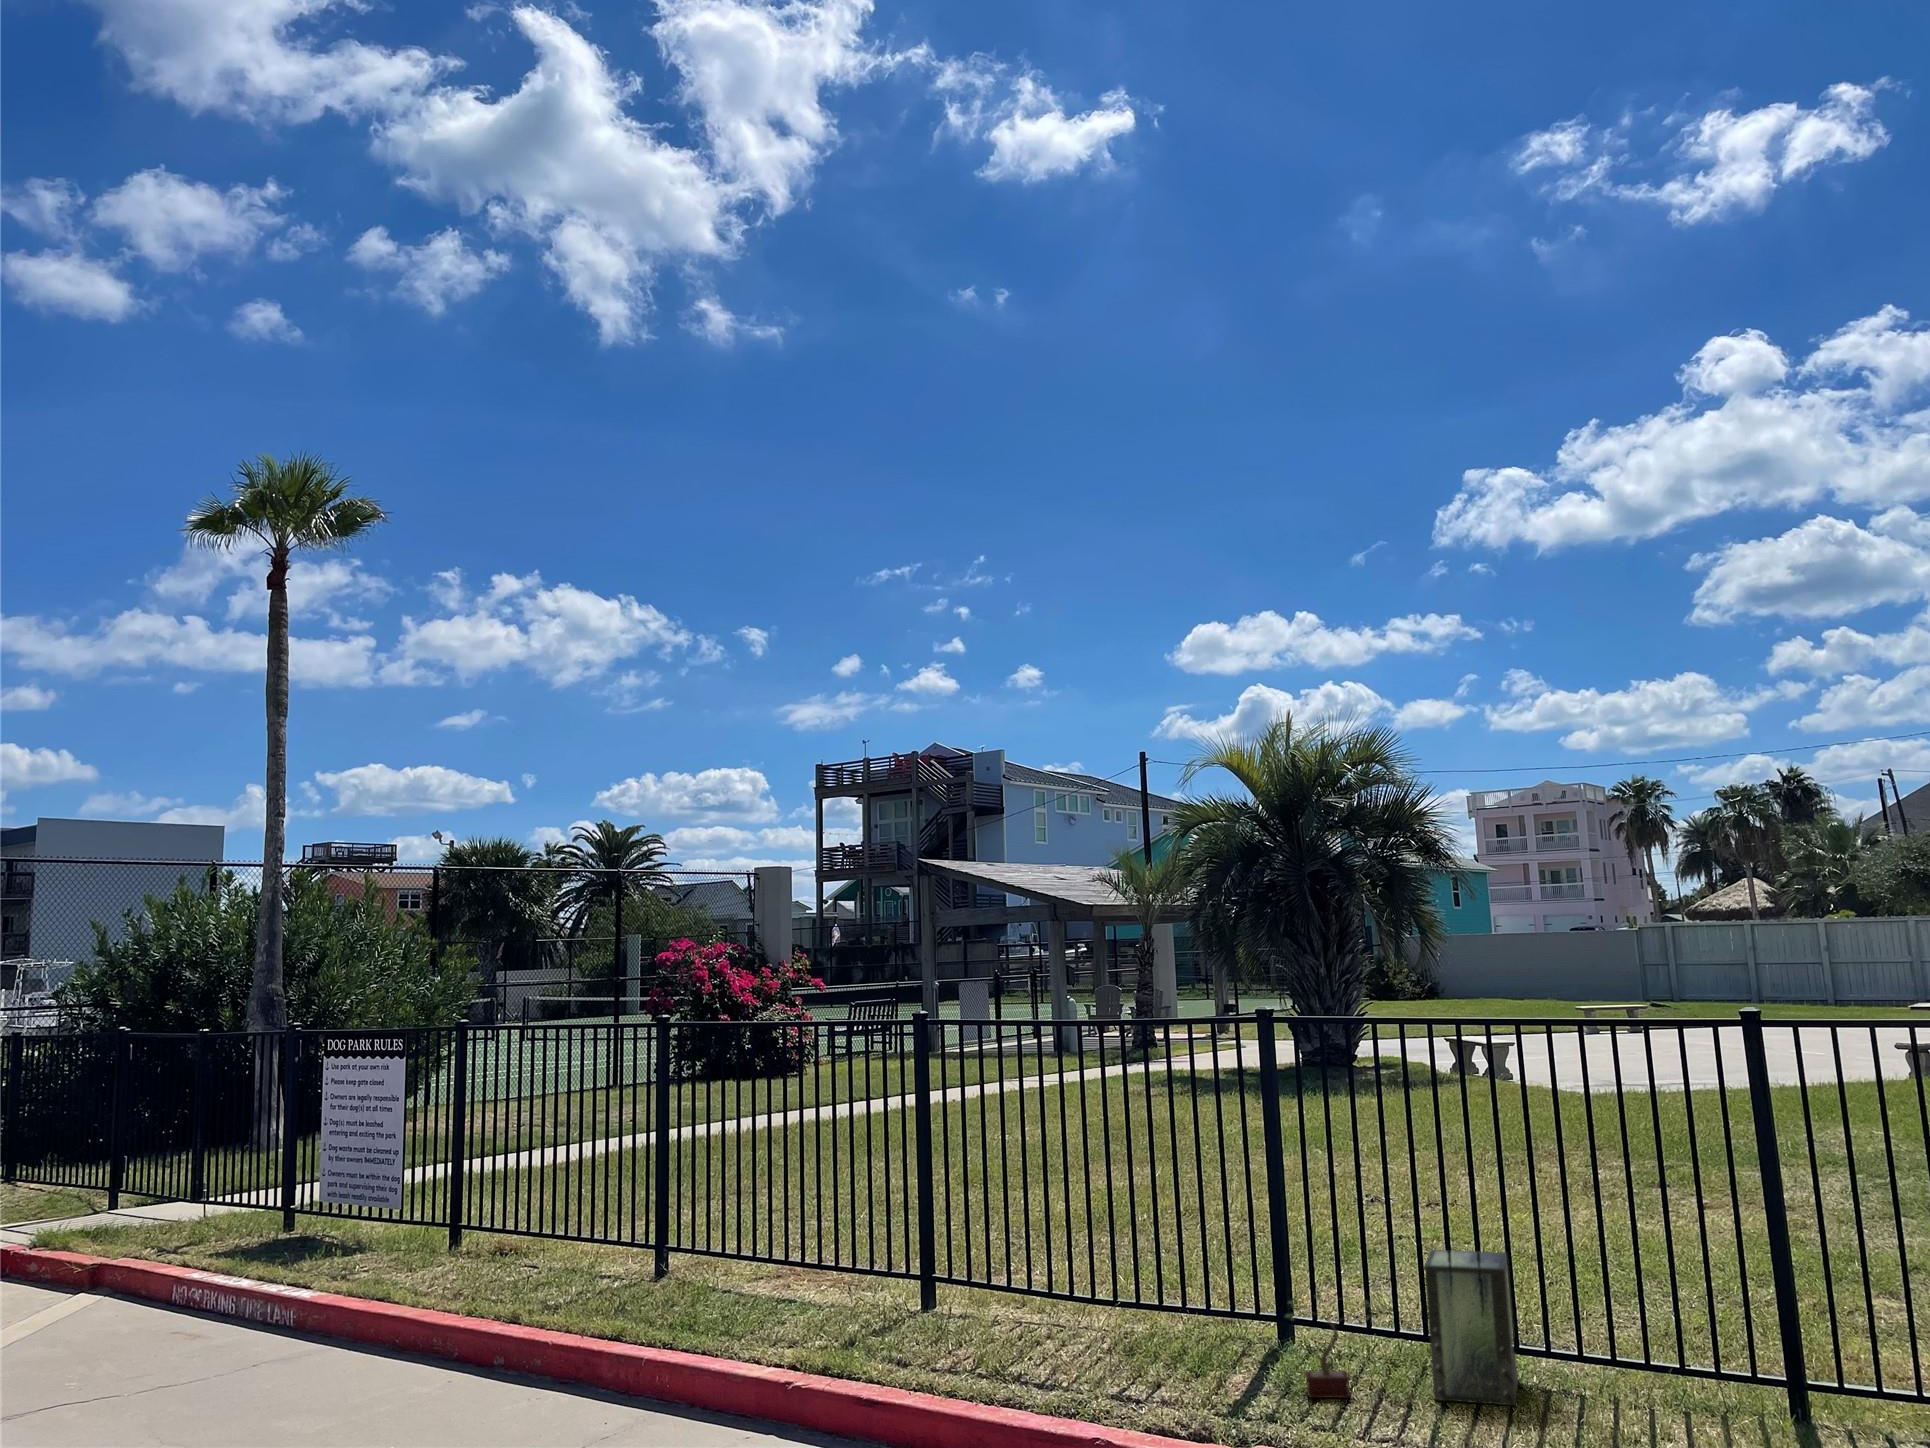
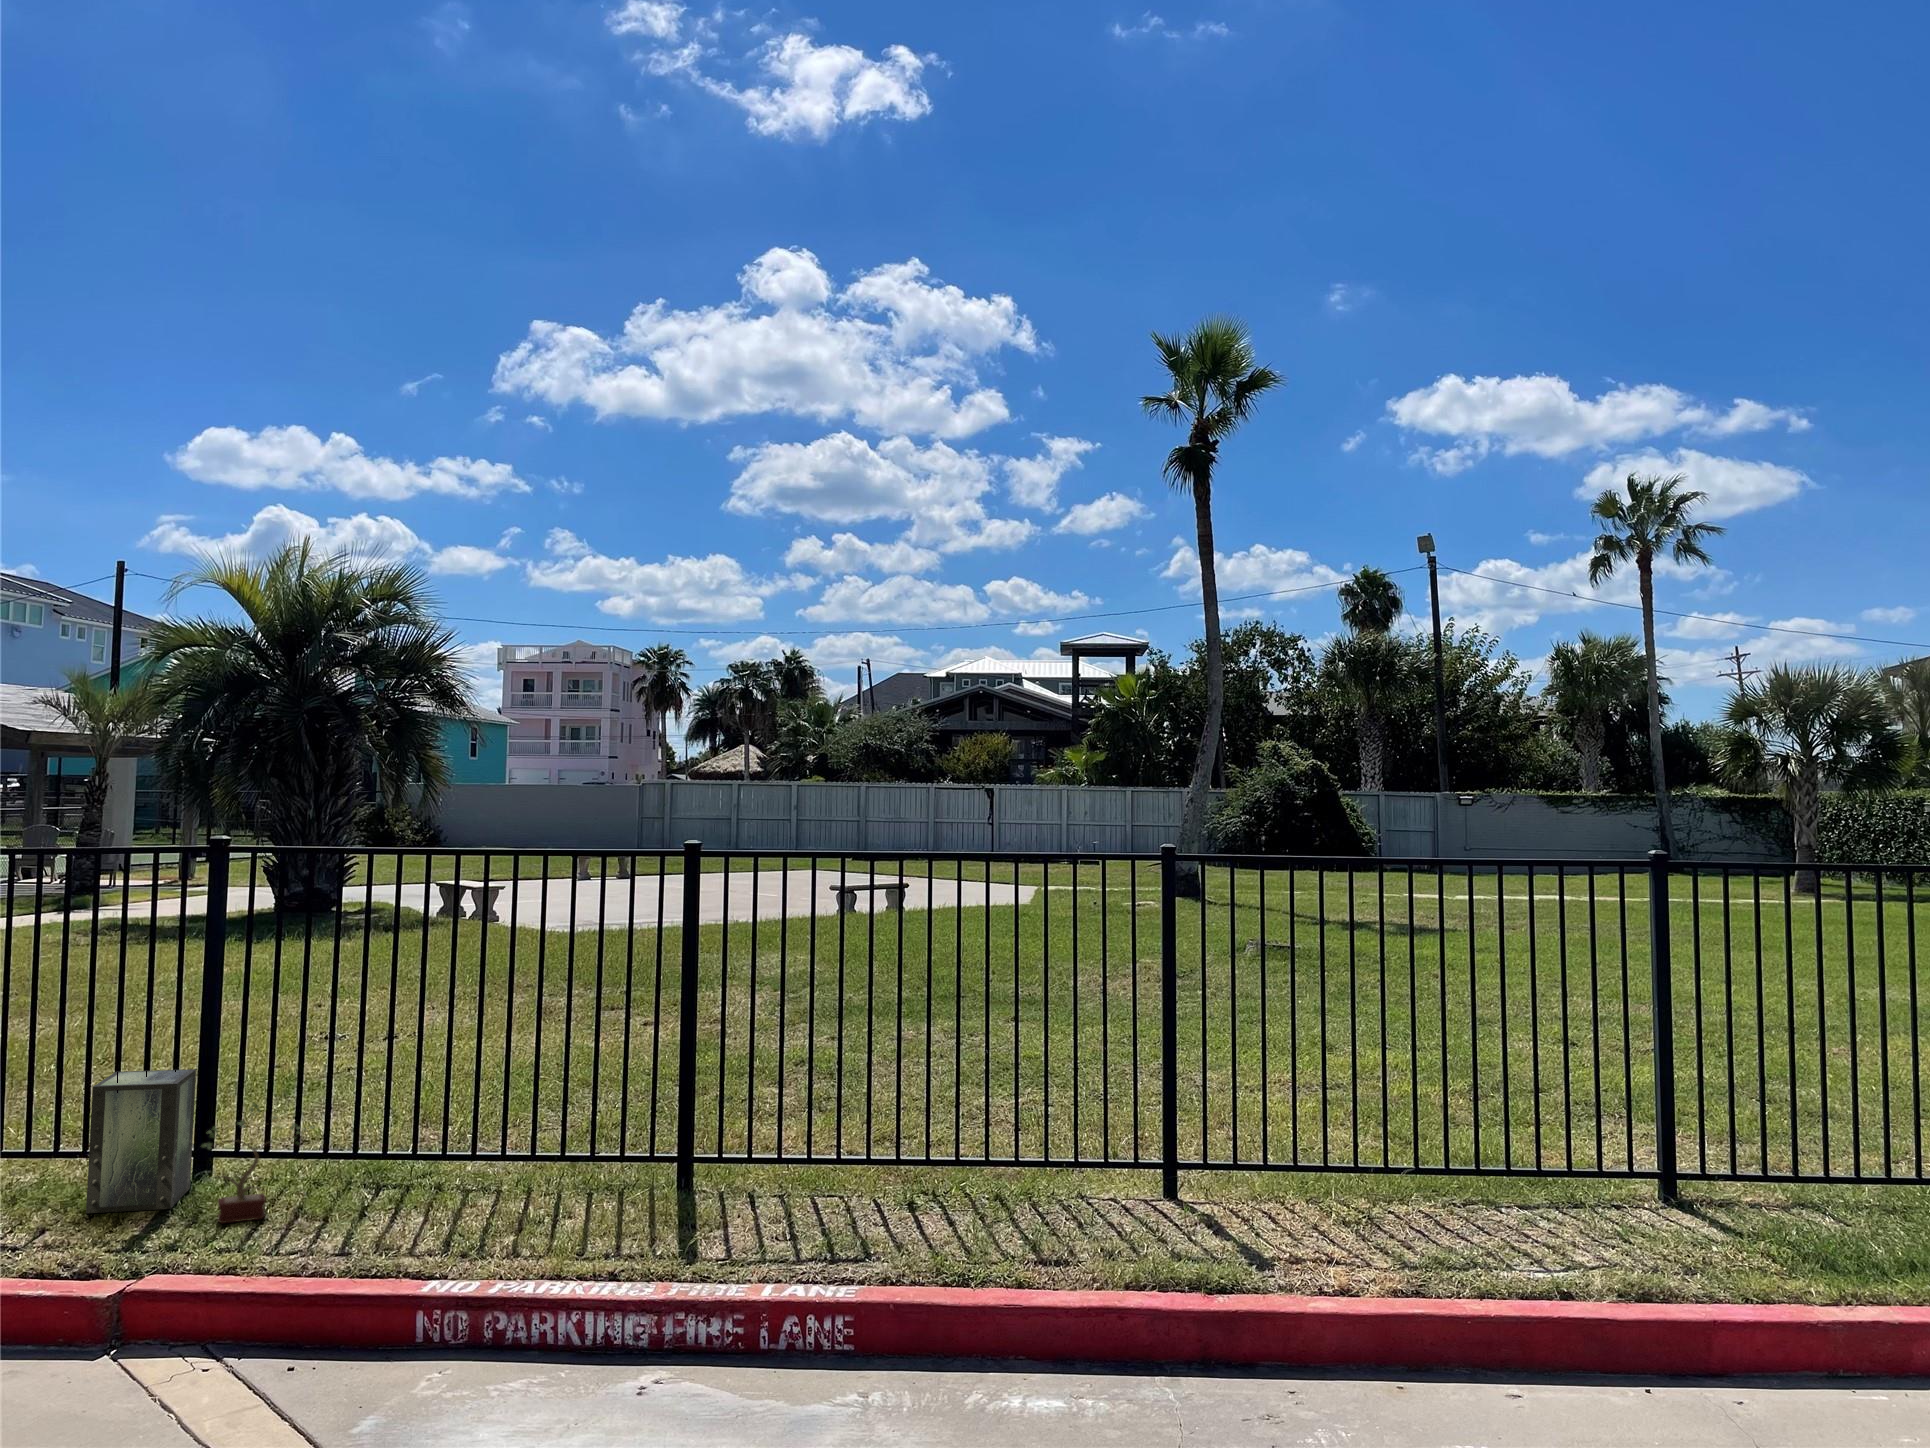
storage box: present [1424,1250,1518,1405] -> present [86,1069,196,1213]

